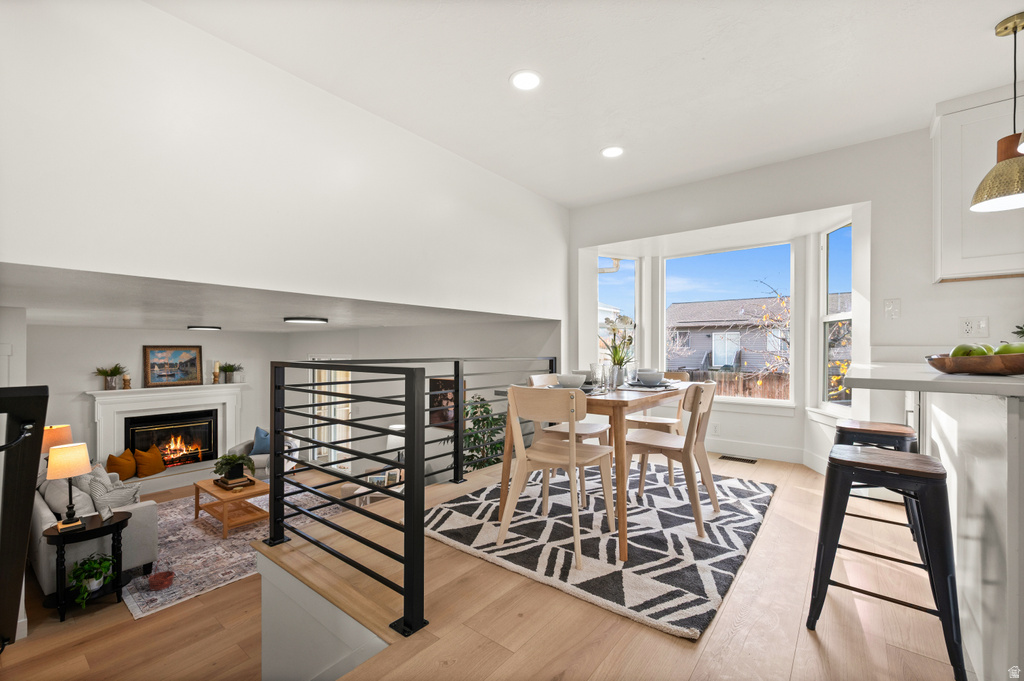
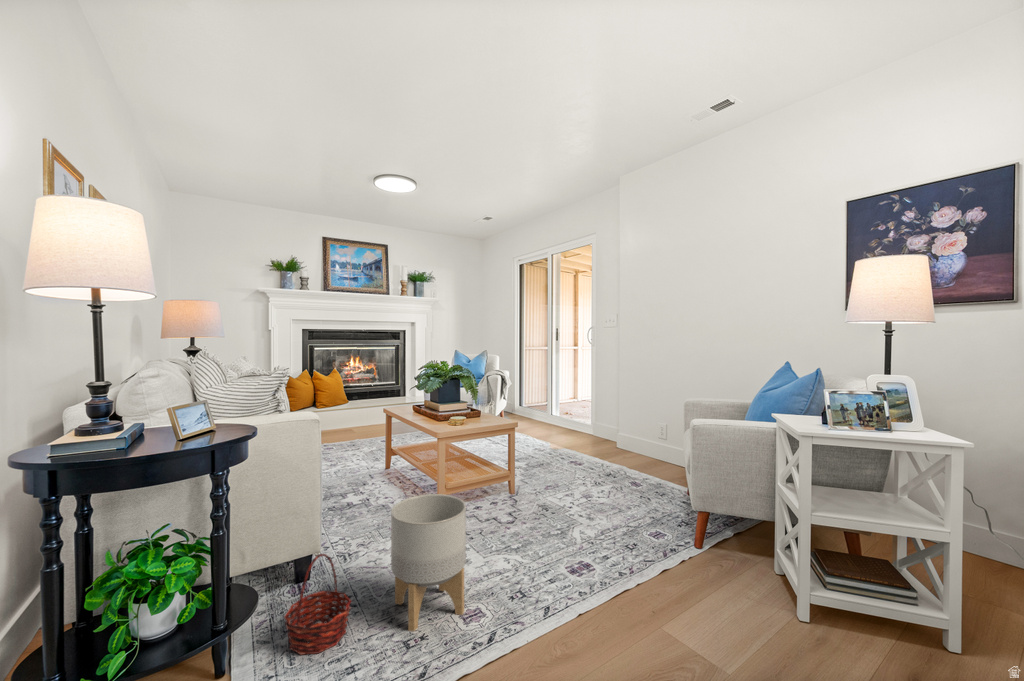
planter: none [192,530,225,581] -> present [391,494,466,631]

